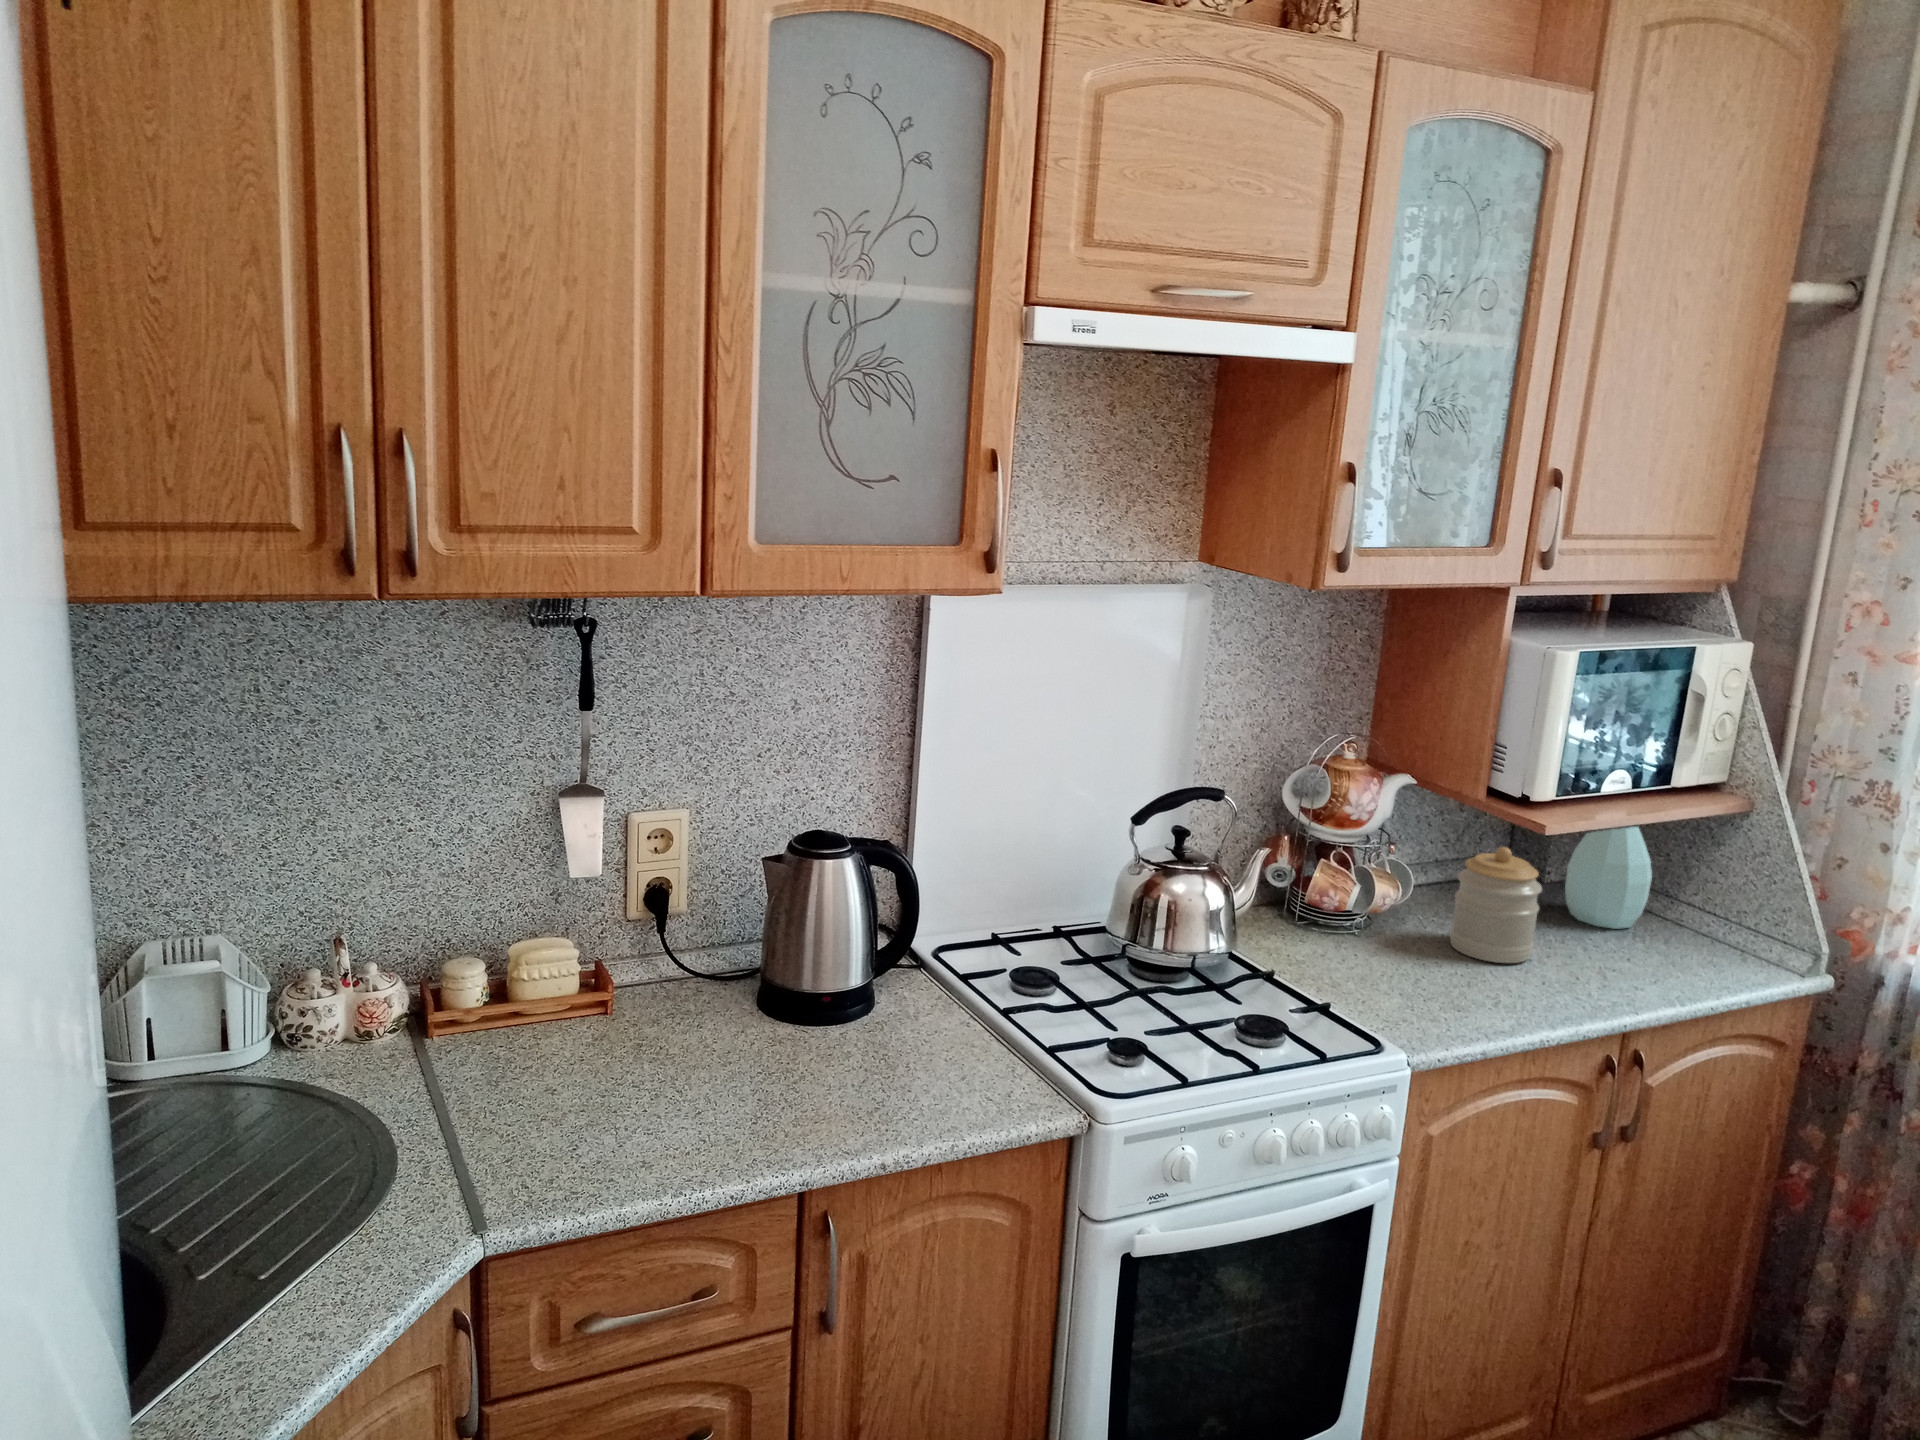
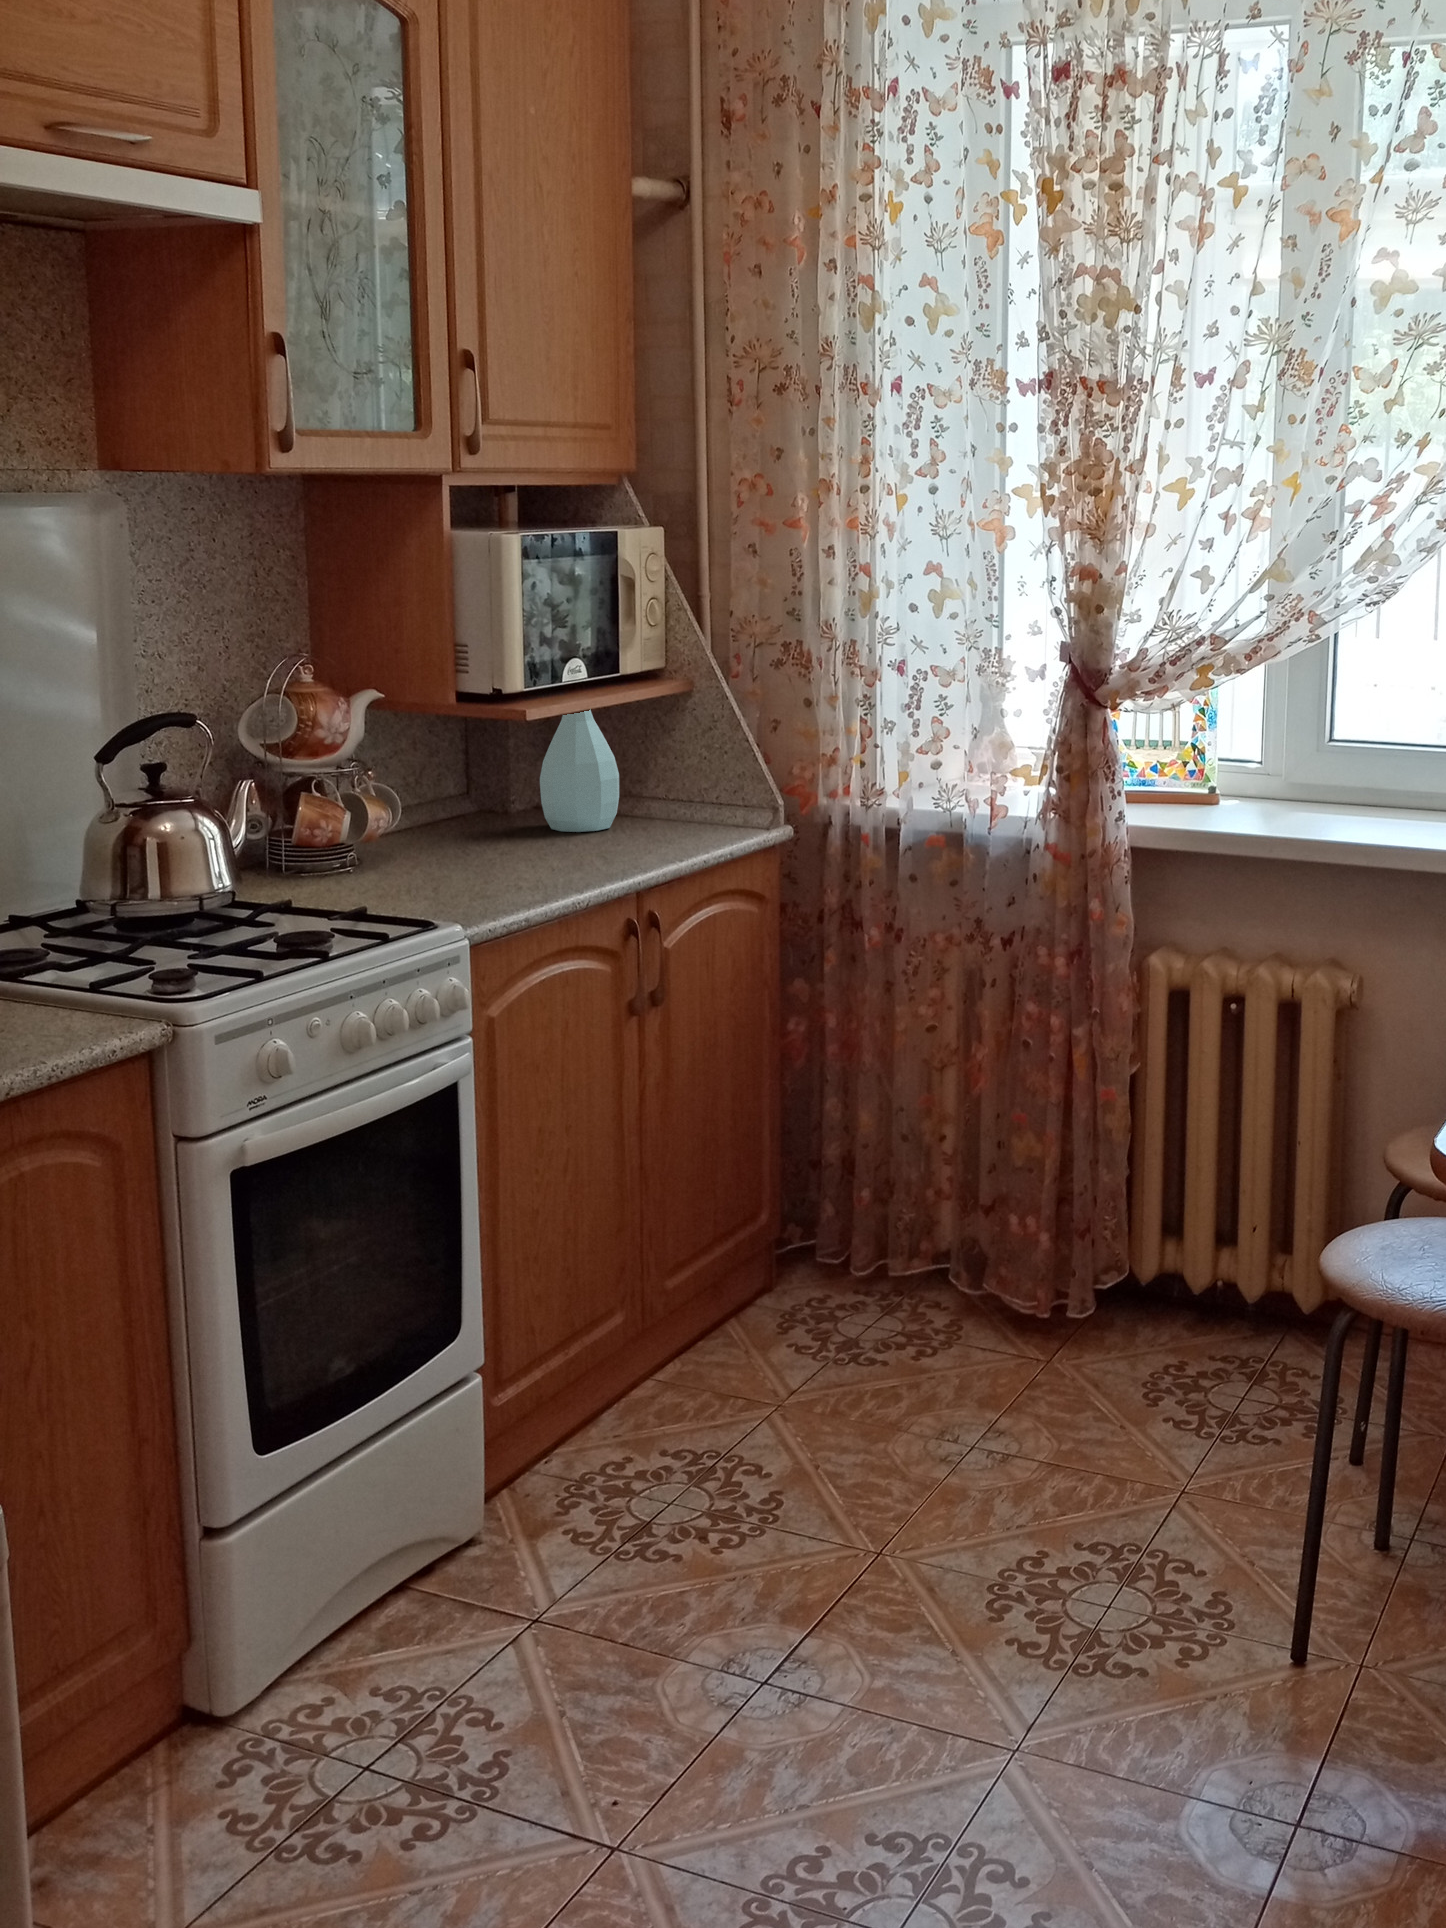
jar: present [1450,847,1542,963] -> none [446,748,534,865]

